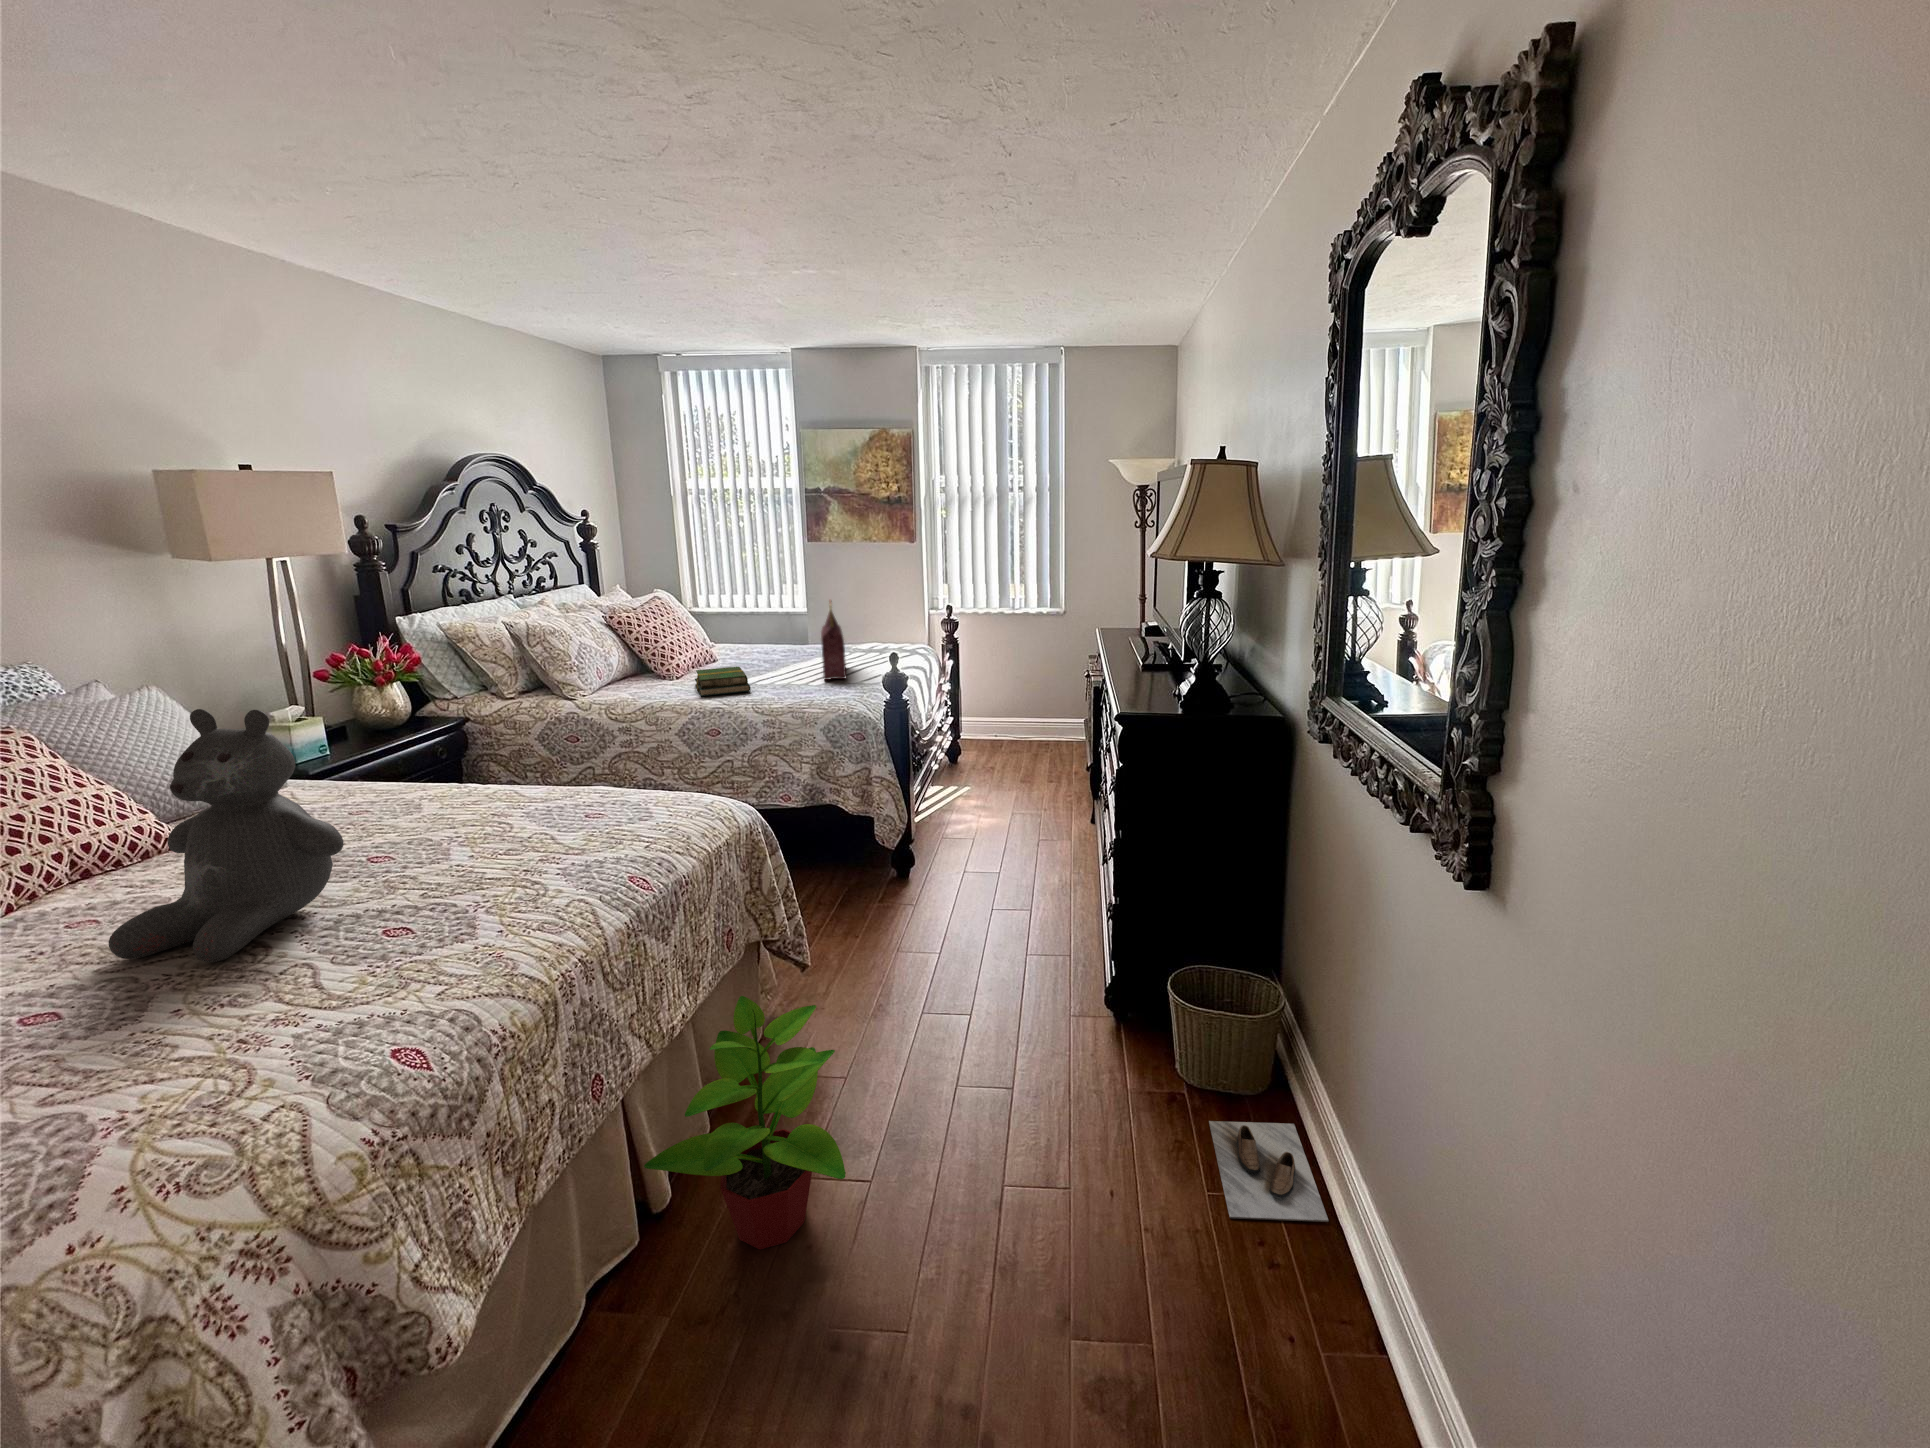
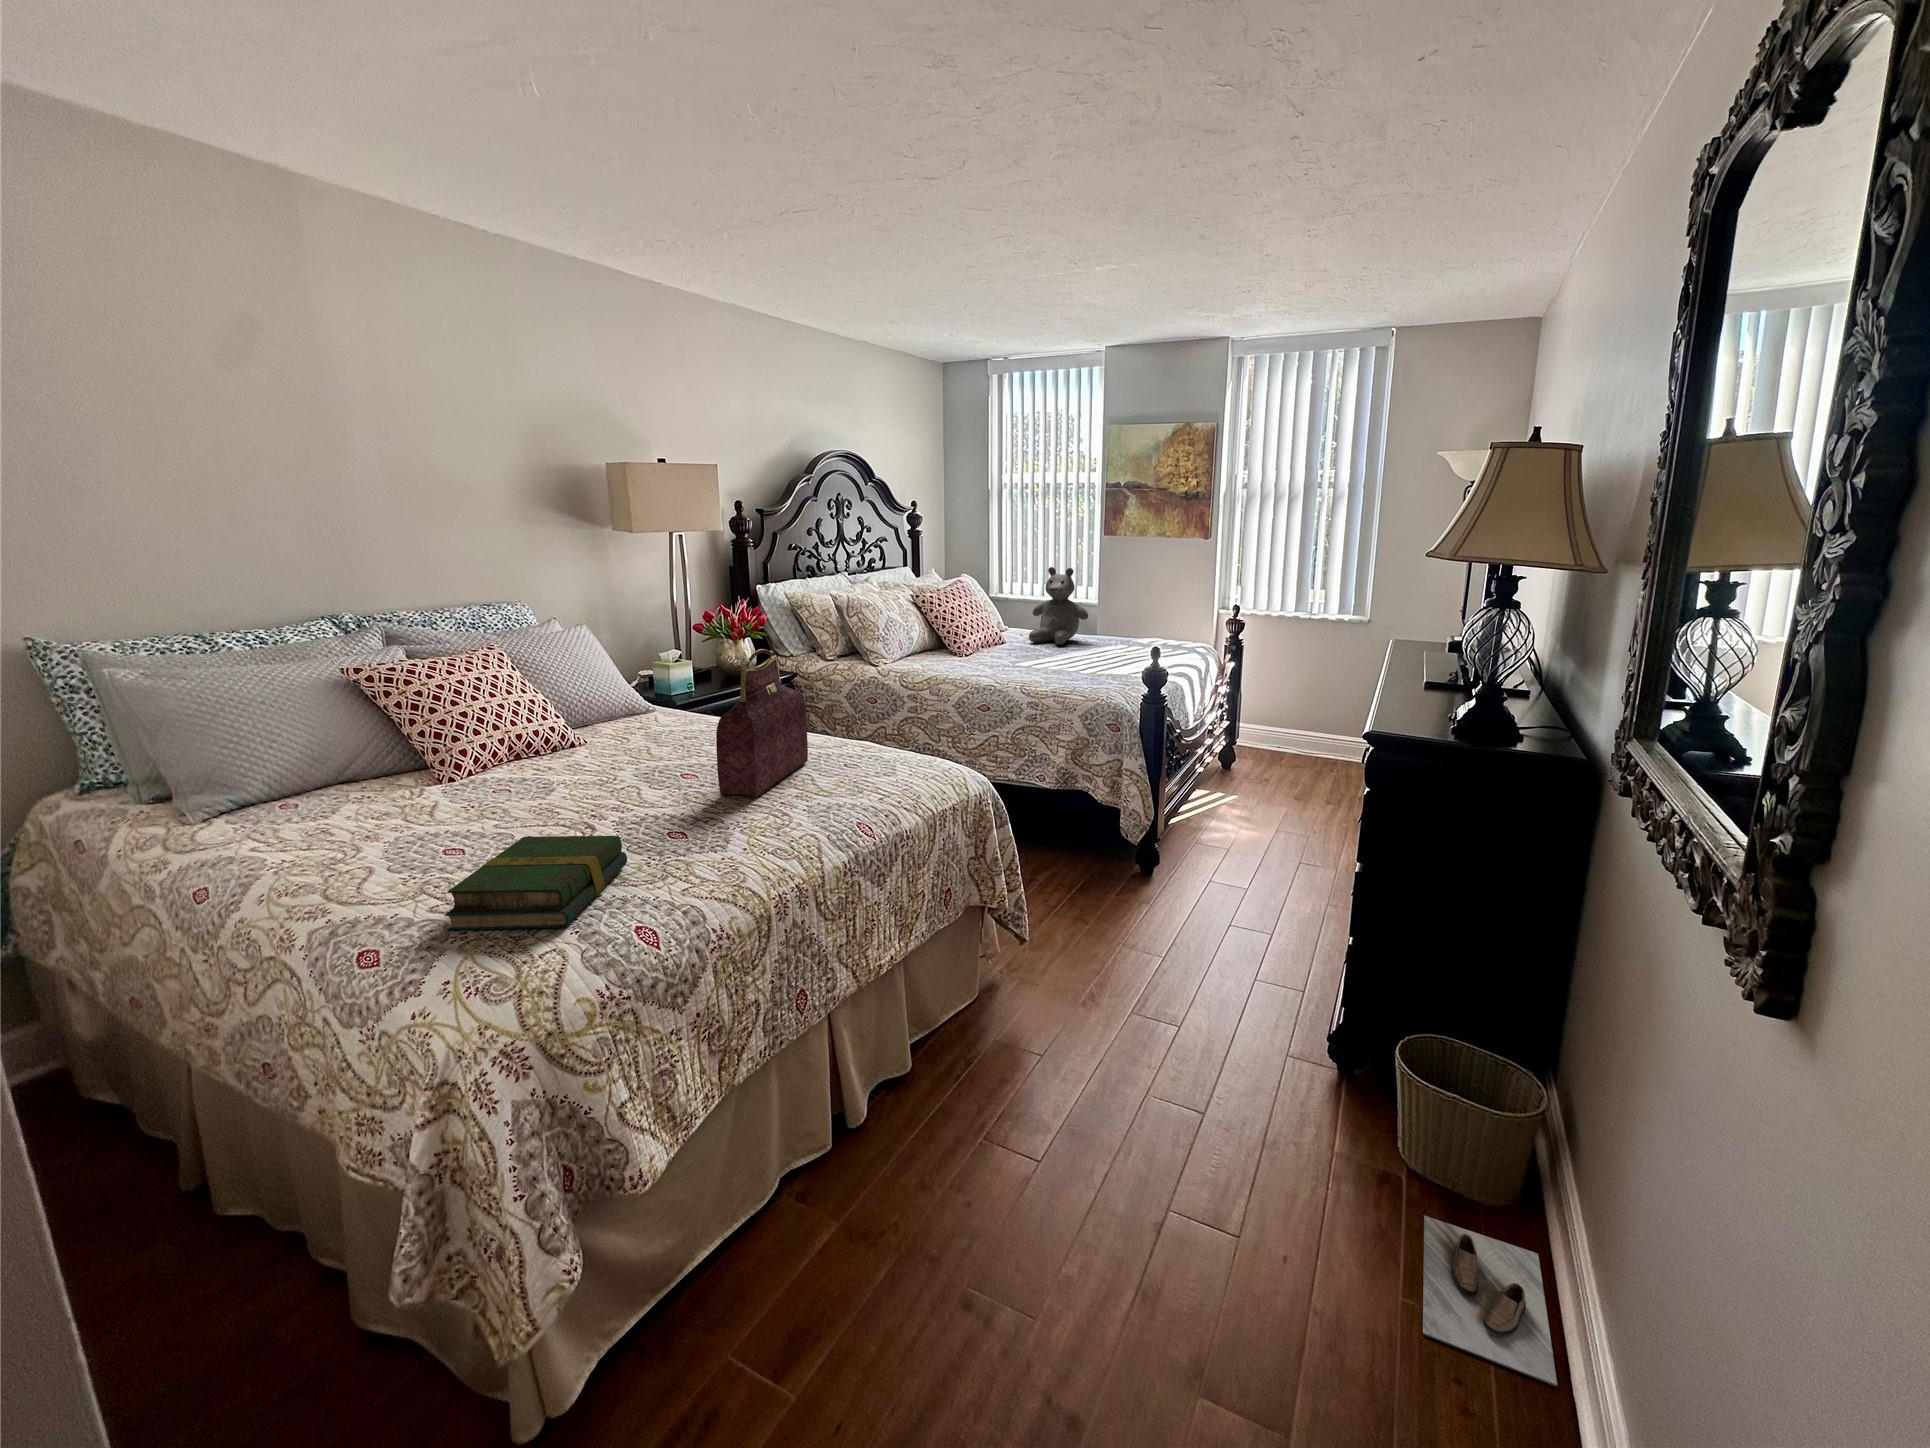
handbag: present [821,600,846,680] -> present [716,649,808,797]
book: present [695,667,751,696] -> present [445,836,627,930]
teddy bear: present [109,709,344,962] -> present [1029,567,1088,645]
potted plant: present [644,996,846,1250] -> none [837,950,1015,1192]

